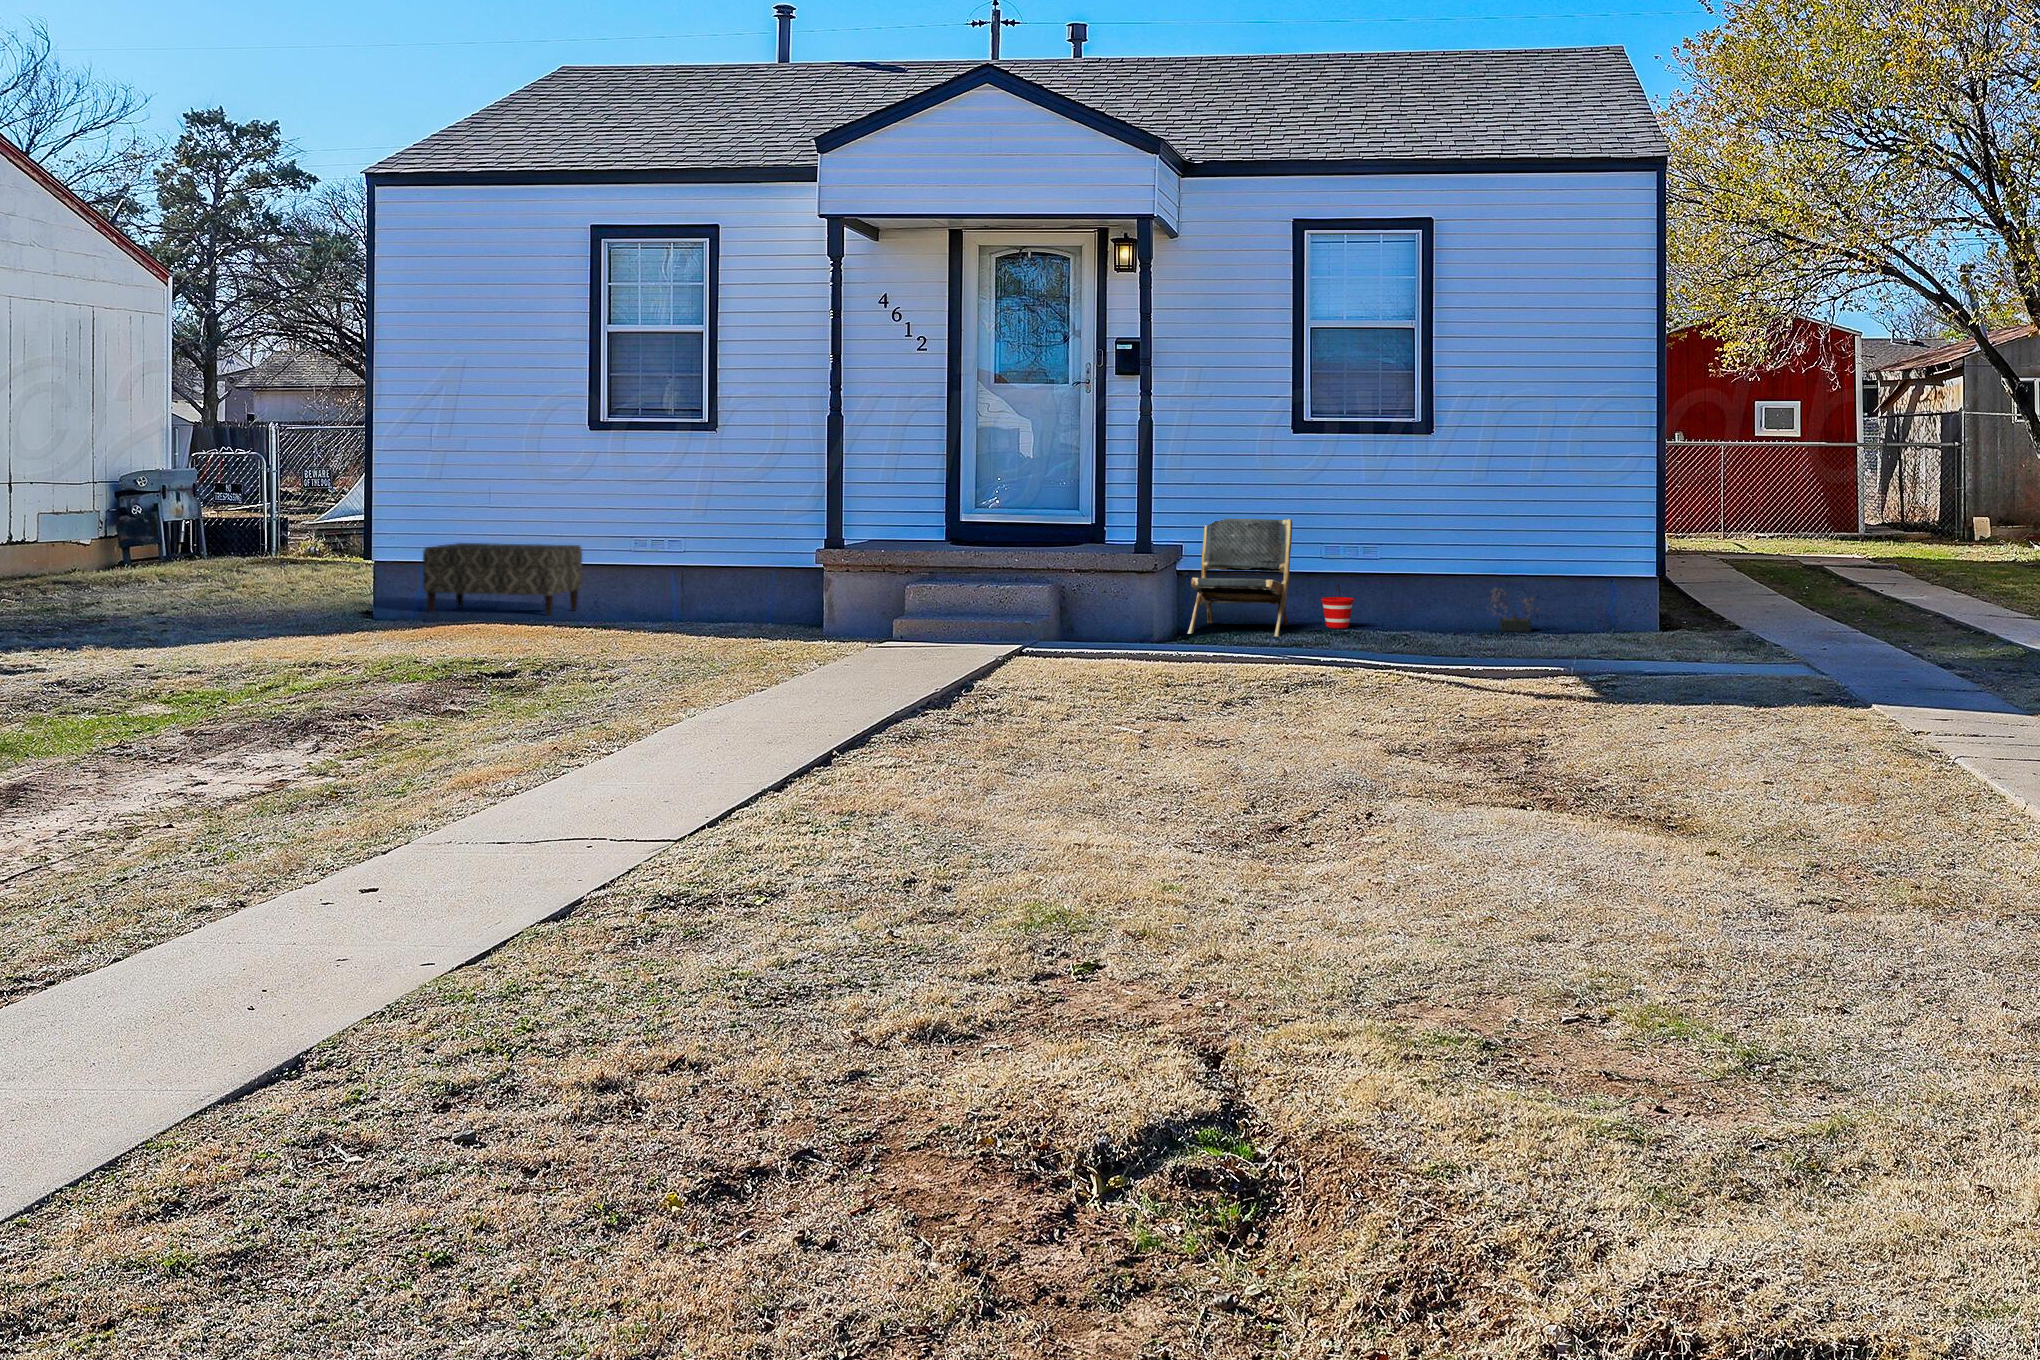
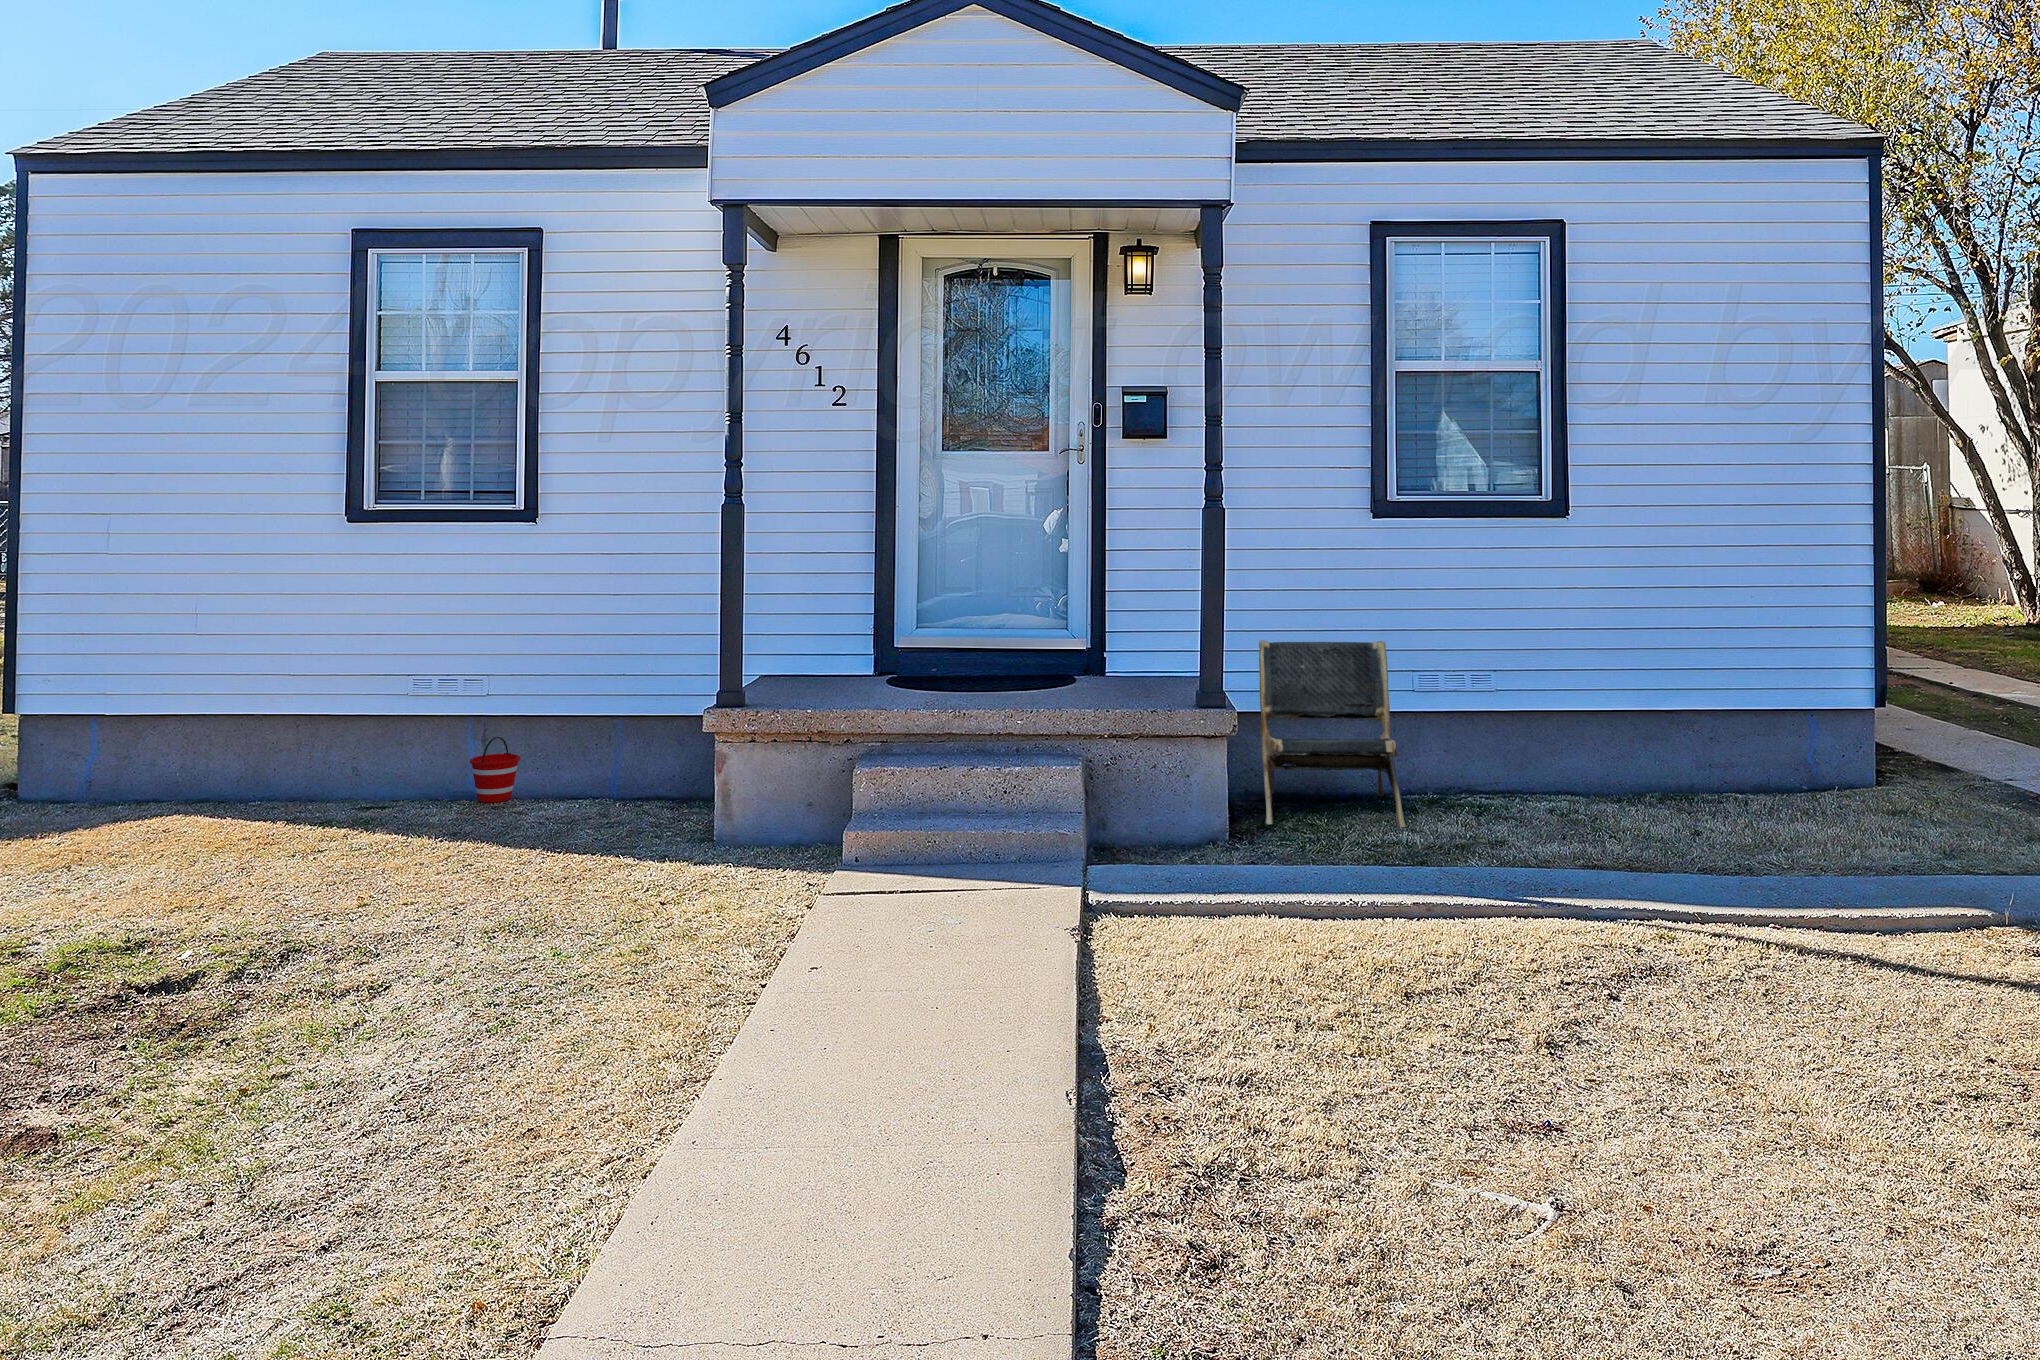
bench: present [423,543,582,616] -> none [70,697,329,815]
bucket: present [1321,584,1354,628] -> present [470,737,521,803]
decorative plant: present [1492,589,1534,631] -> none [1662,734,1737,797]

